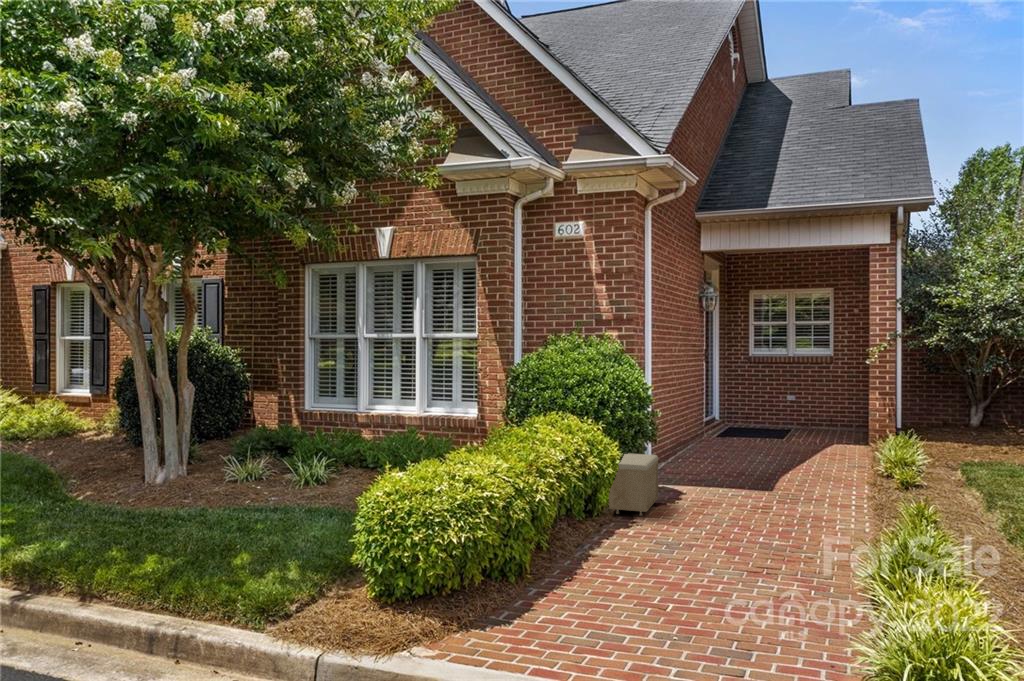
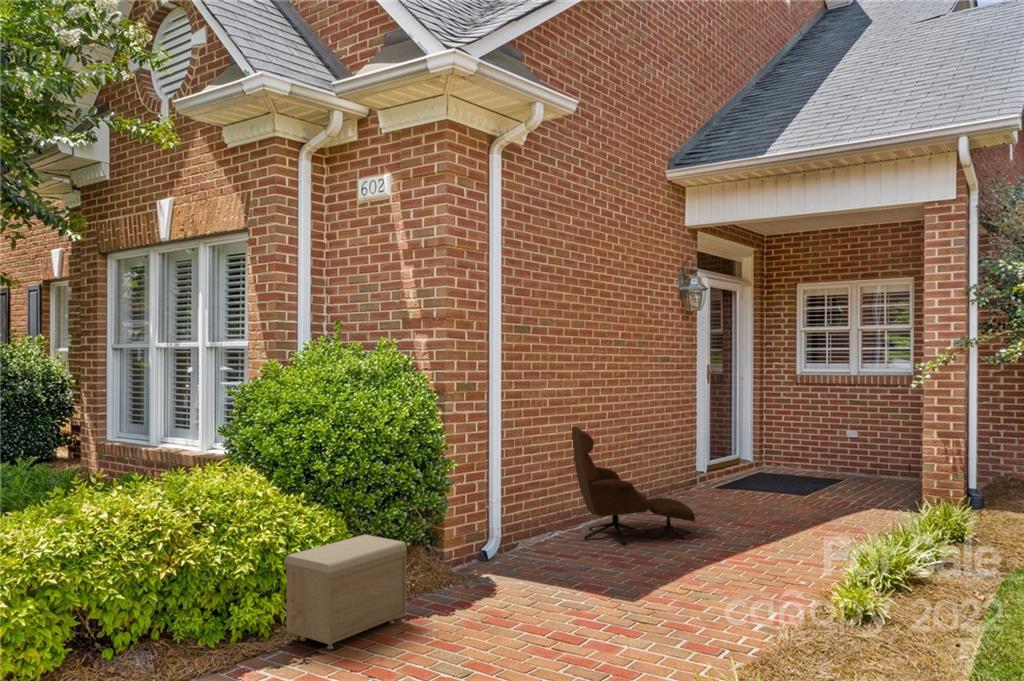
lounge chair: none [667,389,749,462] -> present [572,427,695,544]

